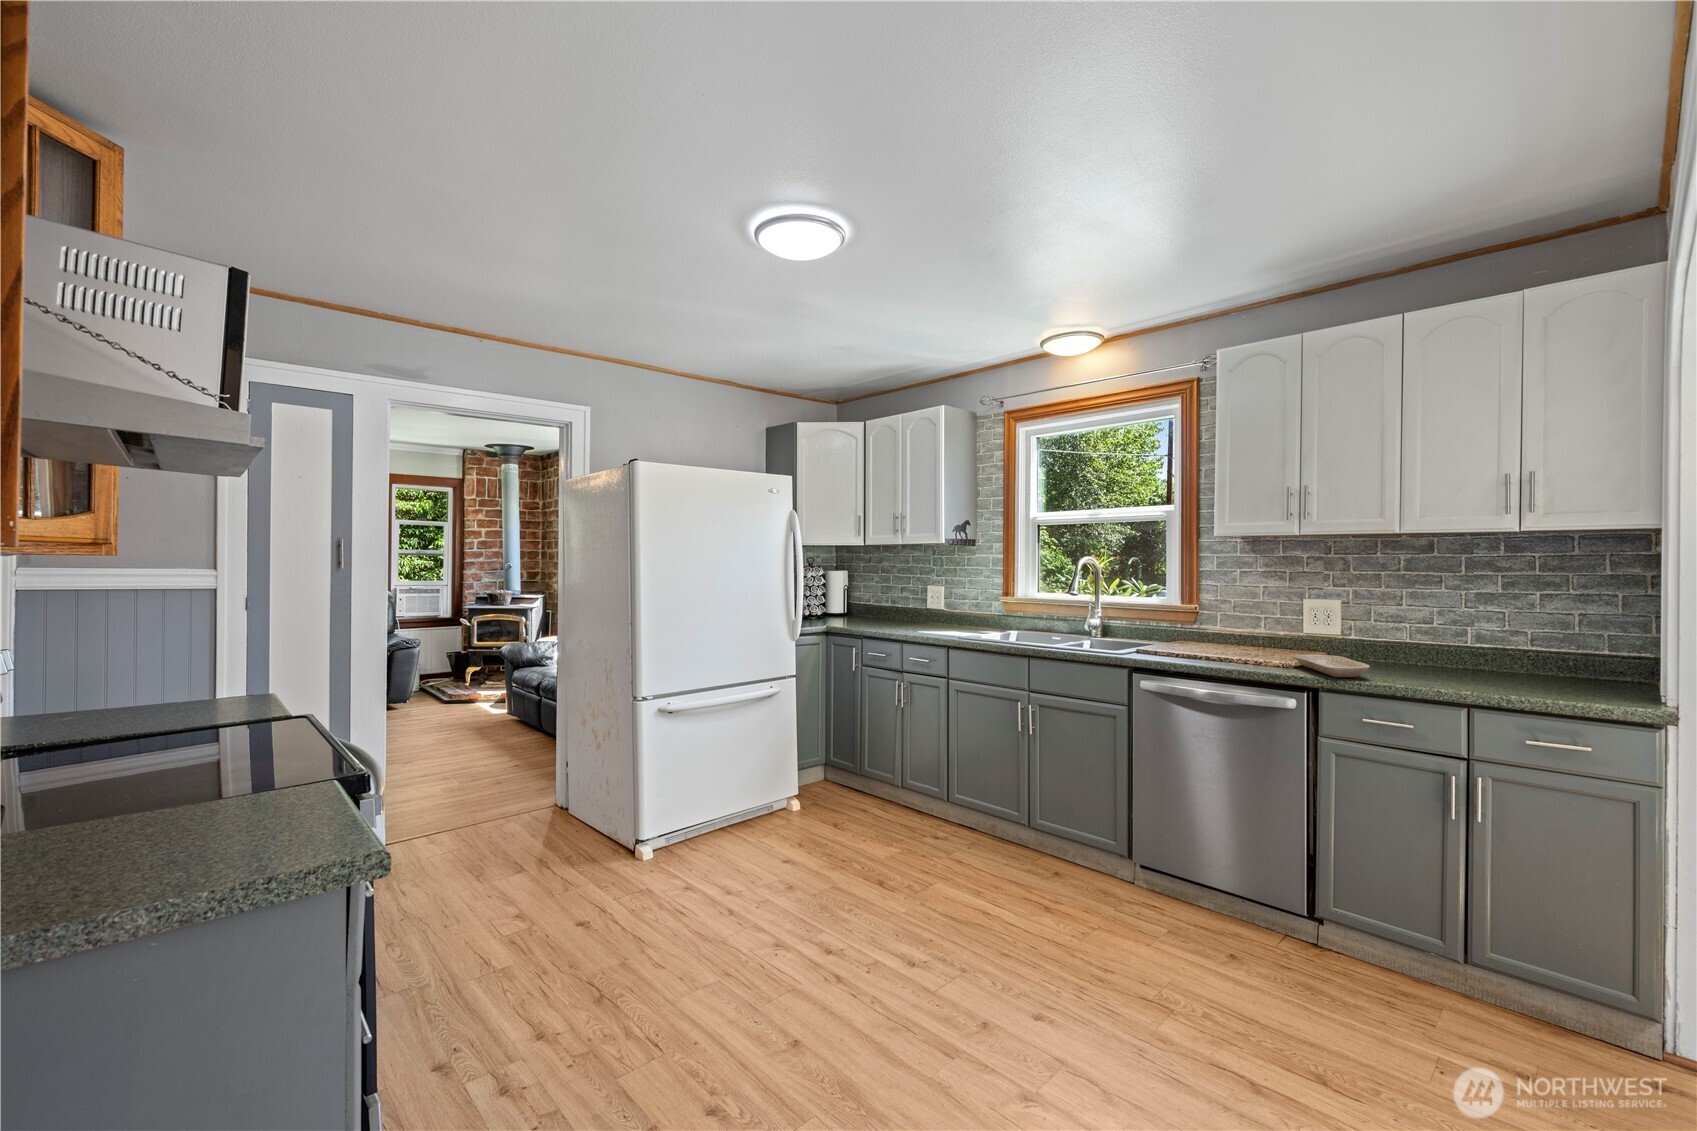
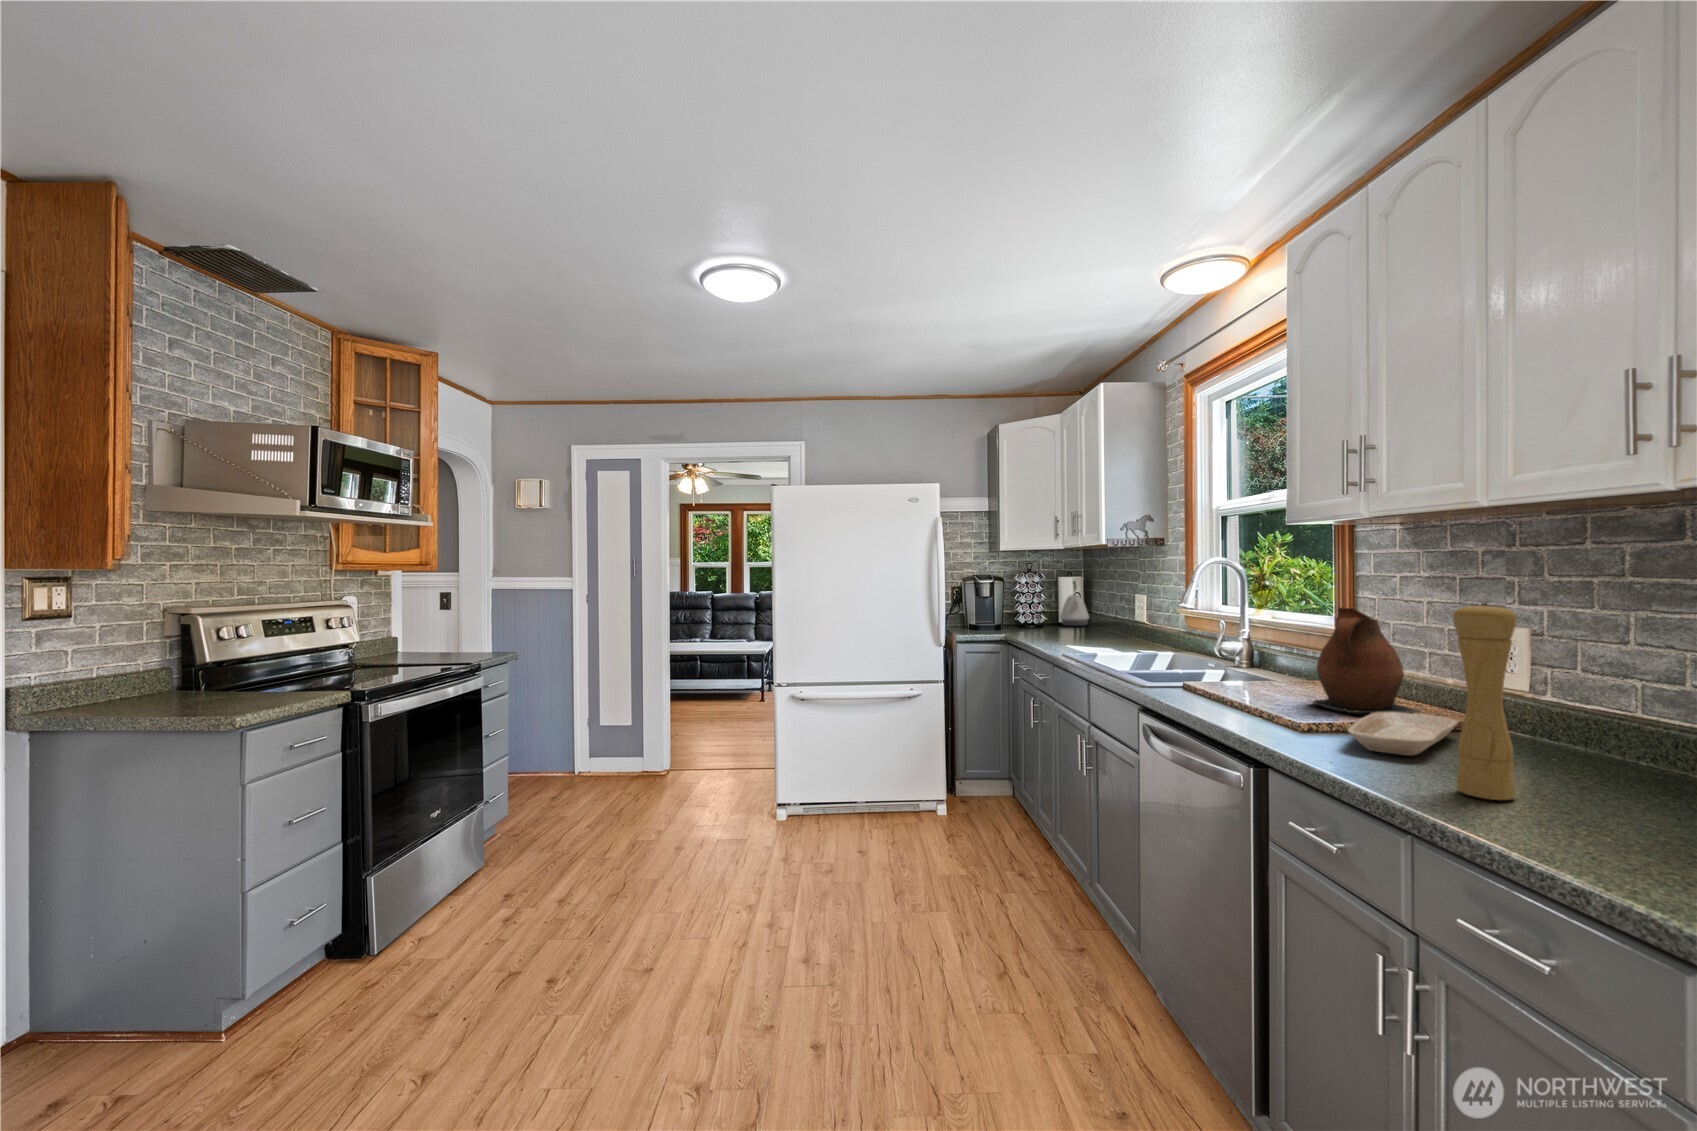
kettle: none [840,576,866,617] -> present [1060,581,1089,626]
pepper mill: none [1420,589,1450,690] -> present [1453,603,1517,800]
ceramic pitcher: none [1215,592,1281,659] -> present [1309,607,1421,713]

